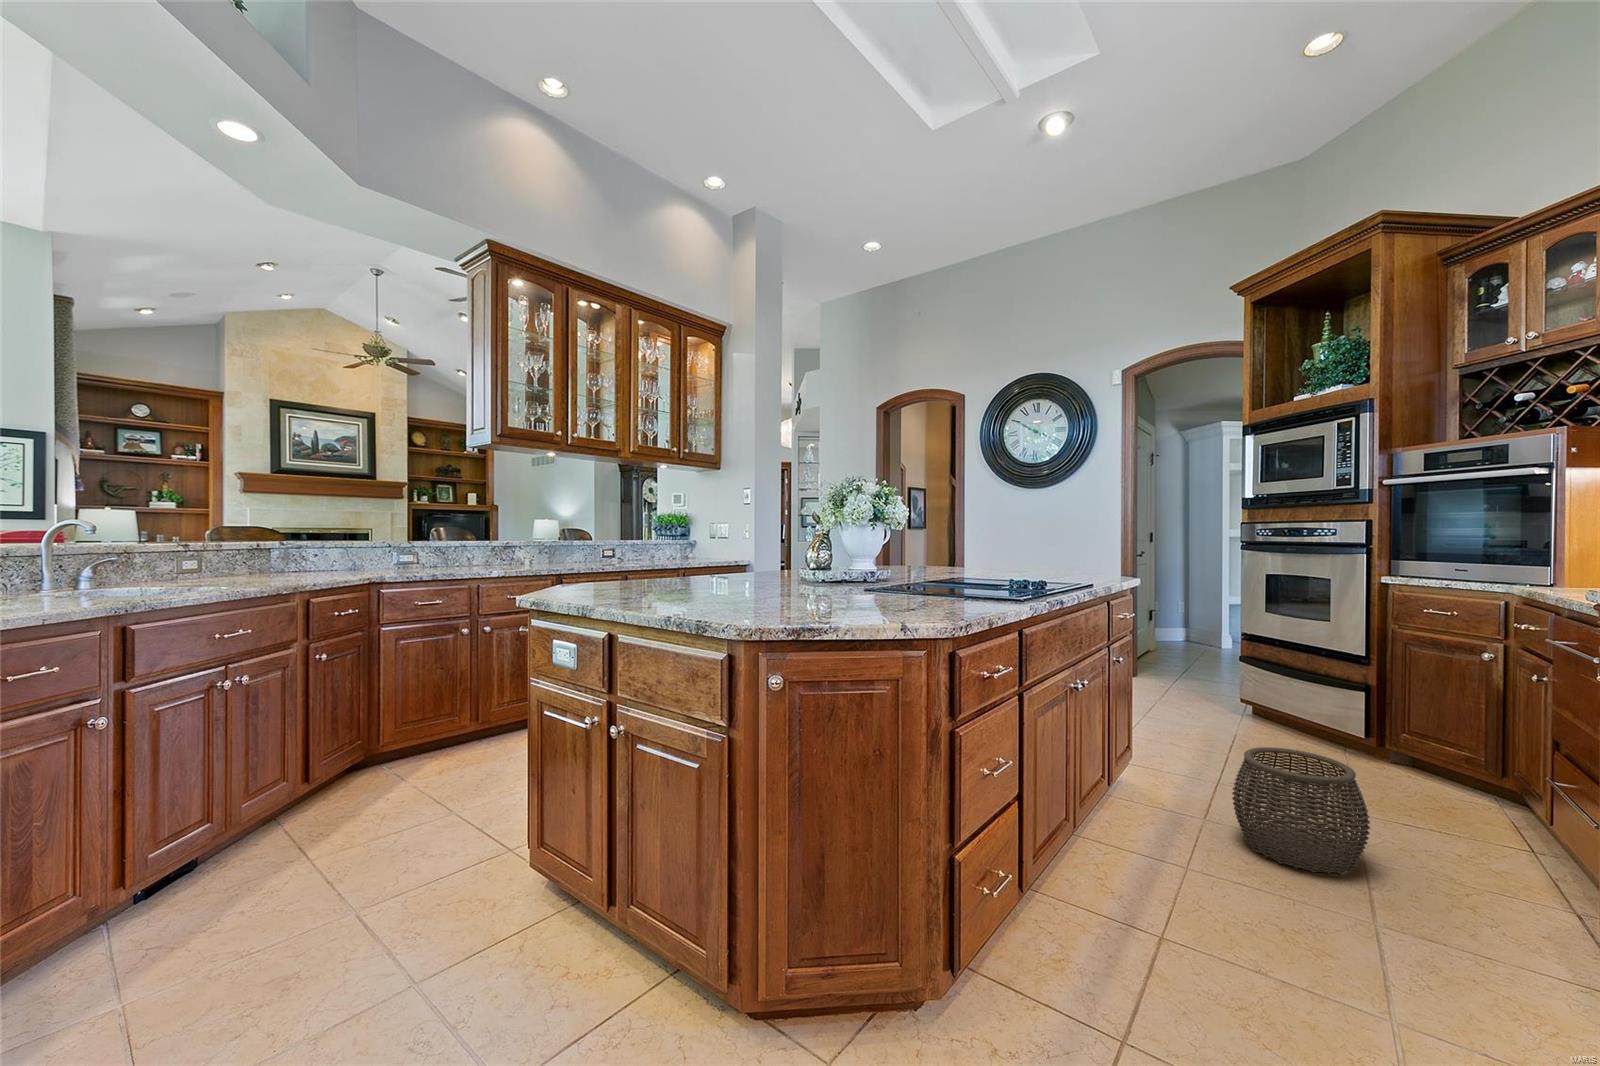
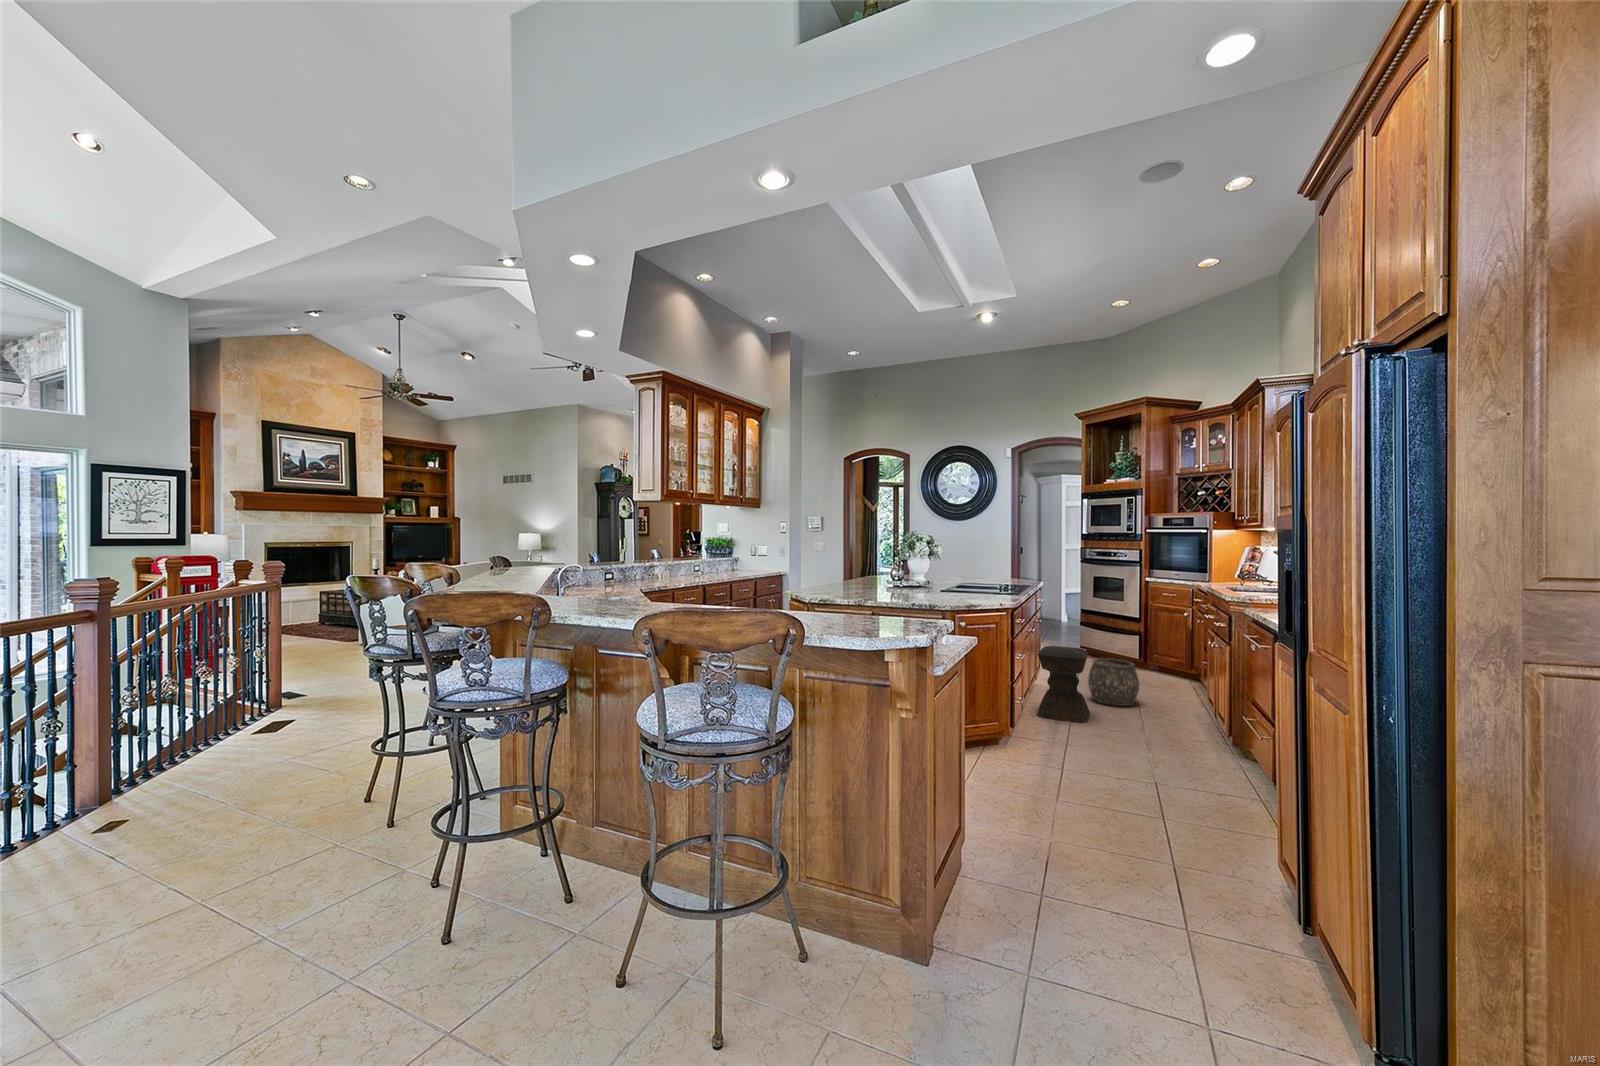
stool: none [1086,718,1229,928] -> present [1036,646,1090,723]

